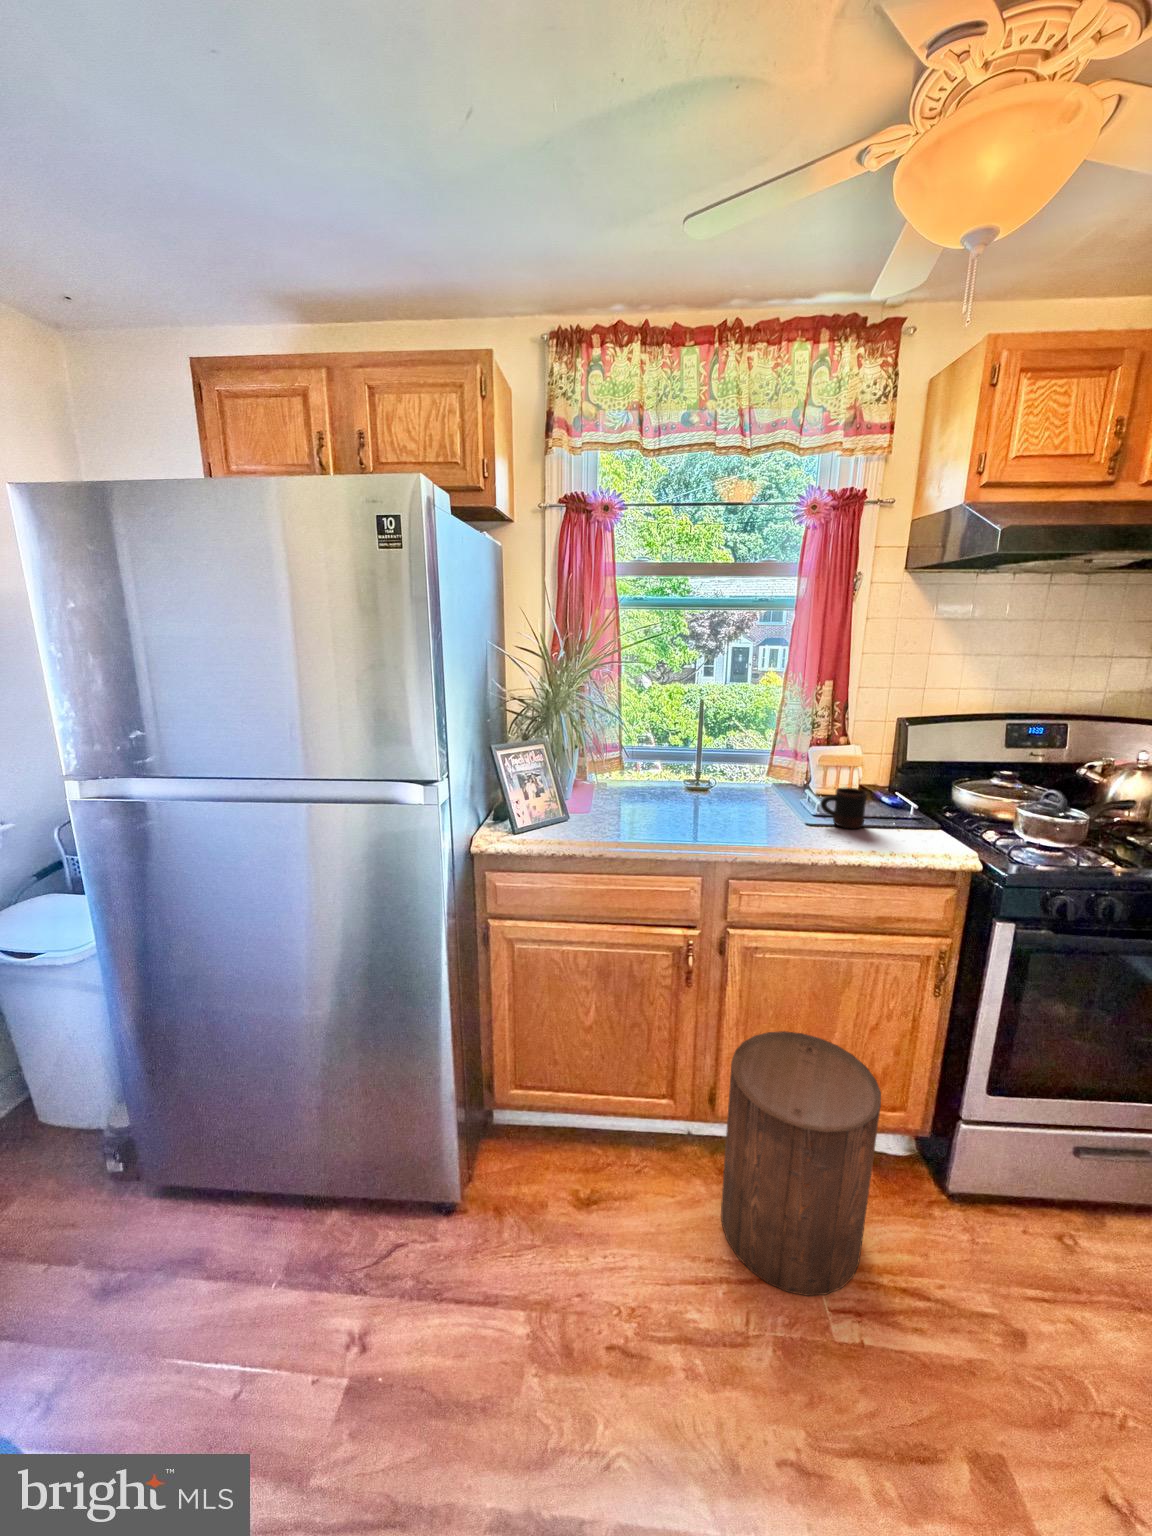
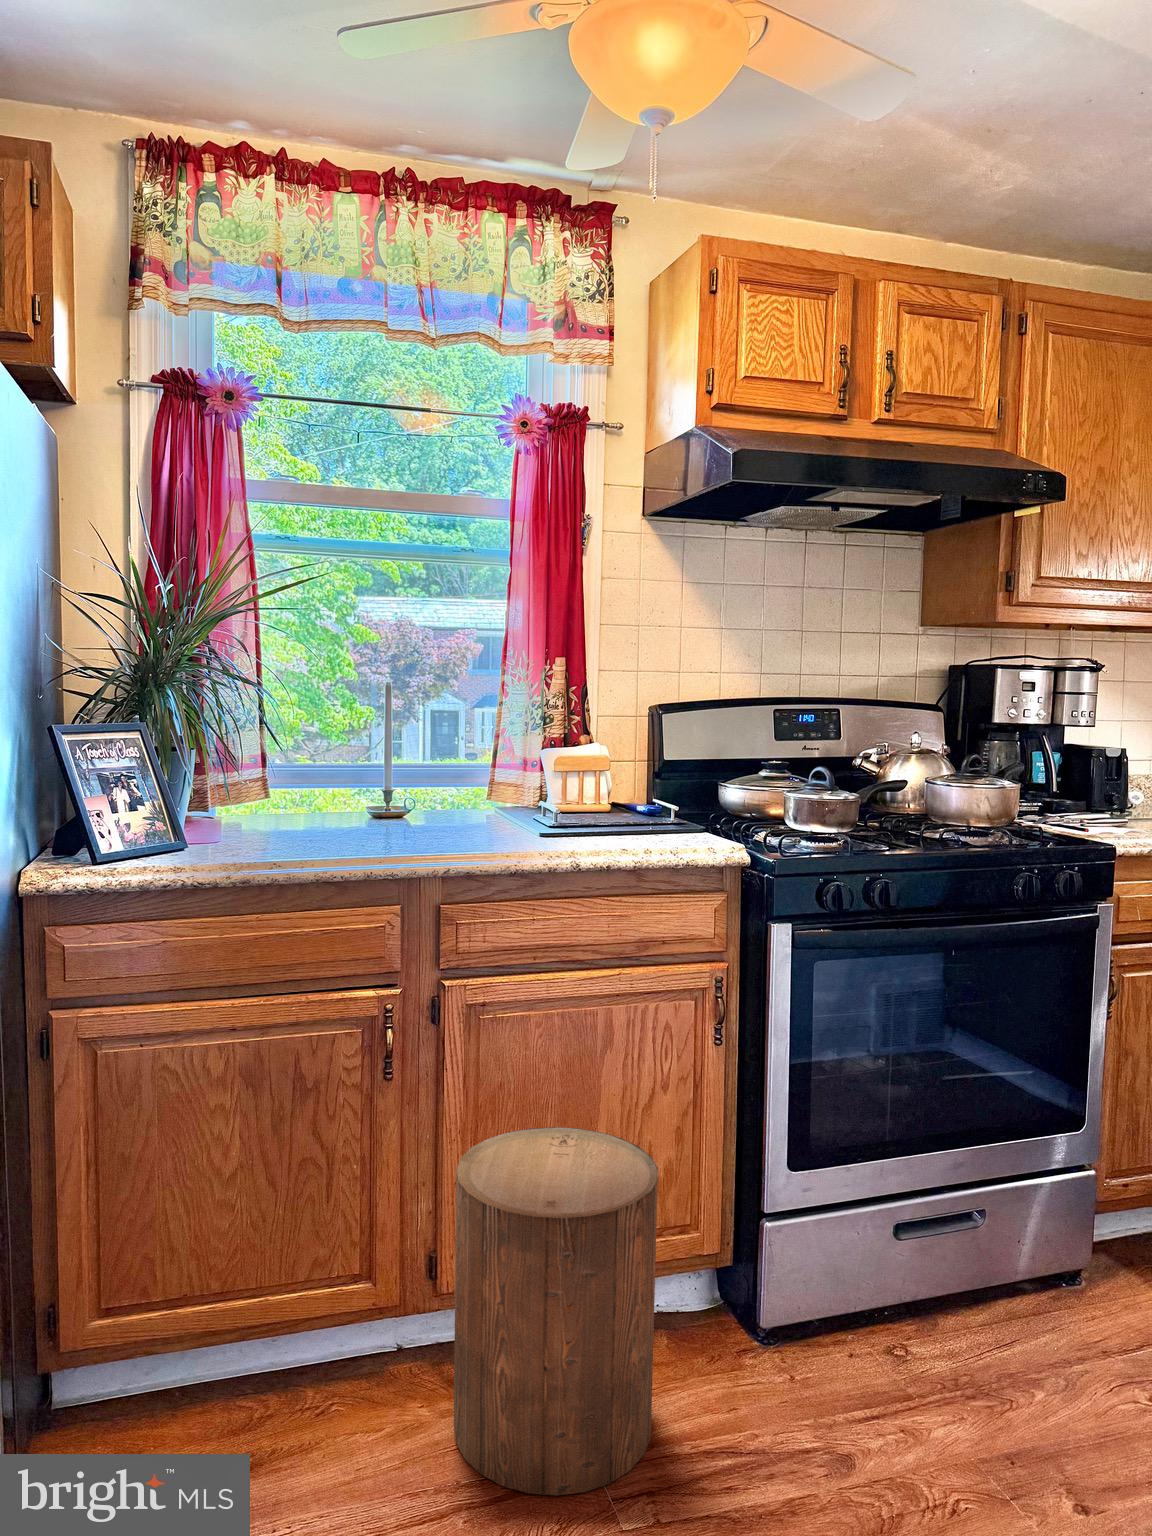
mug: present [820,787,867,828] -> none [557,785,615,837]

